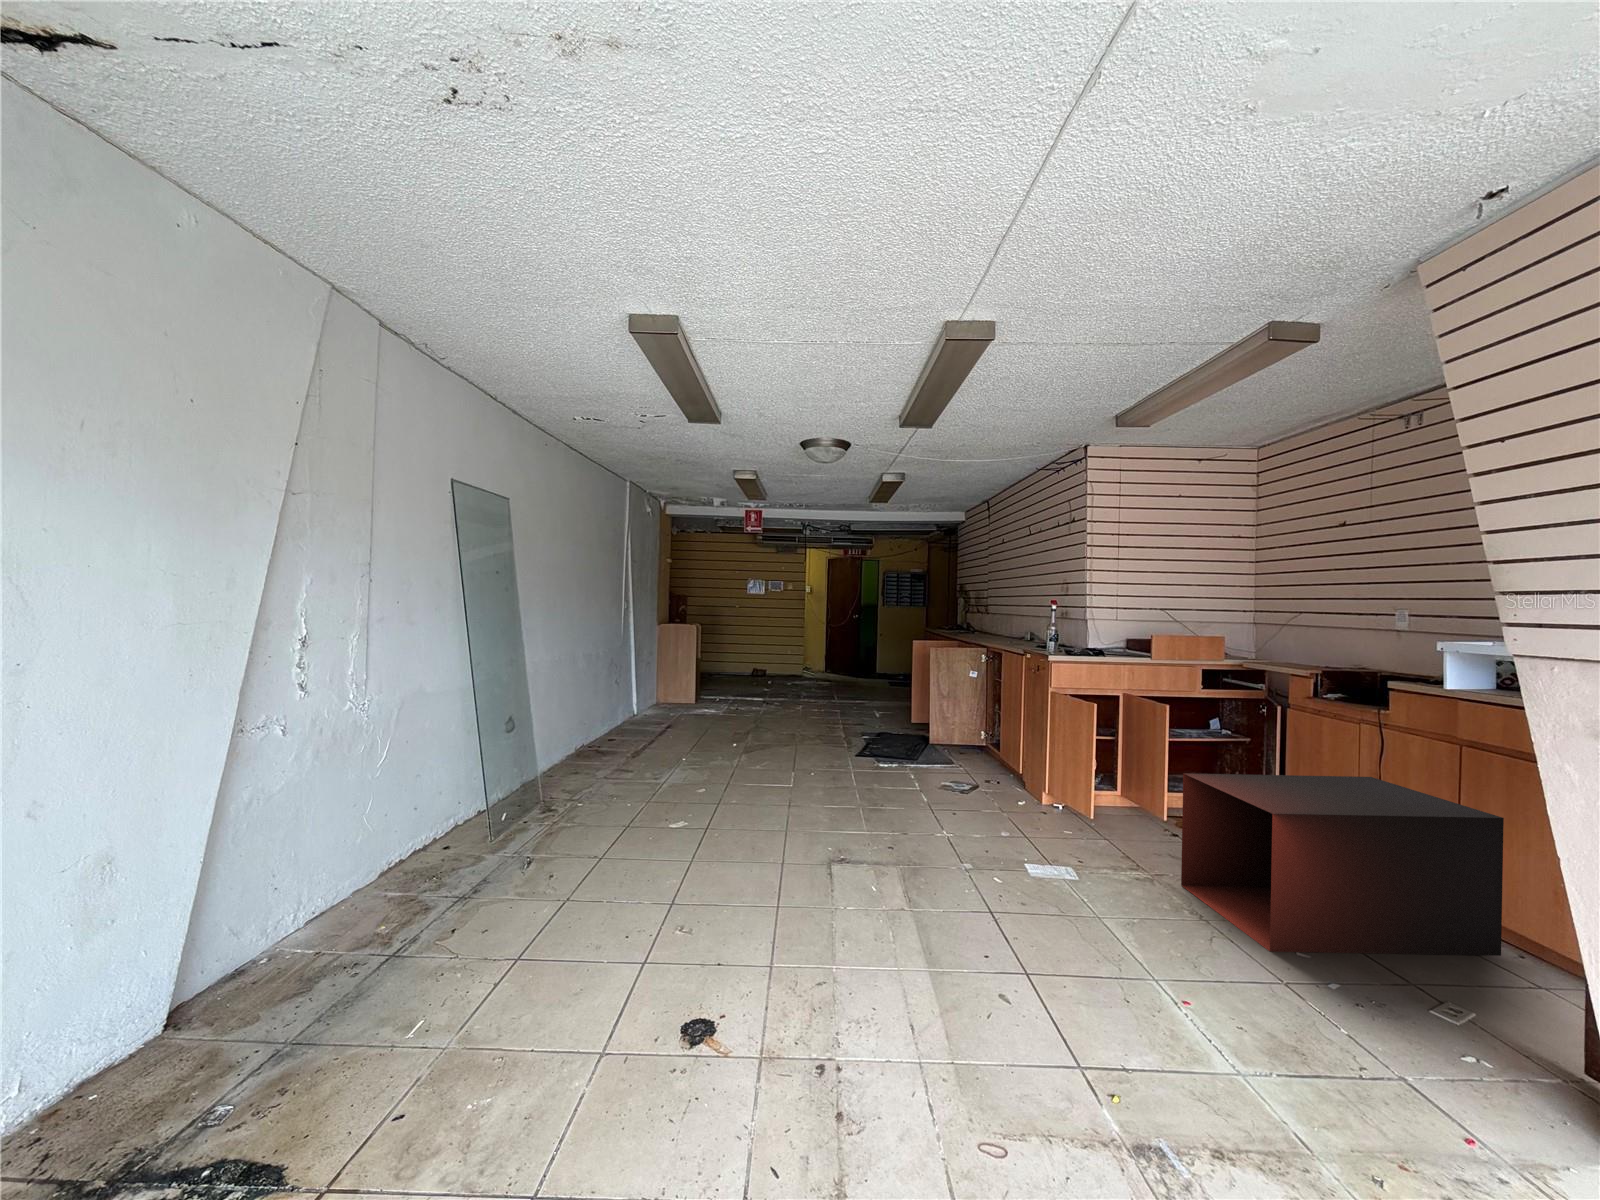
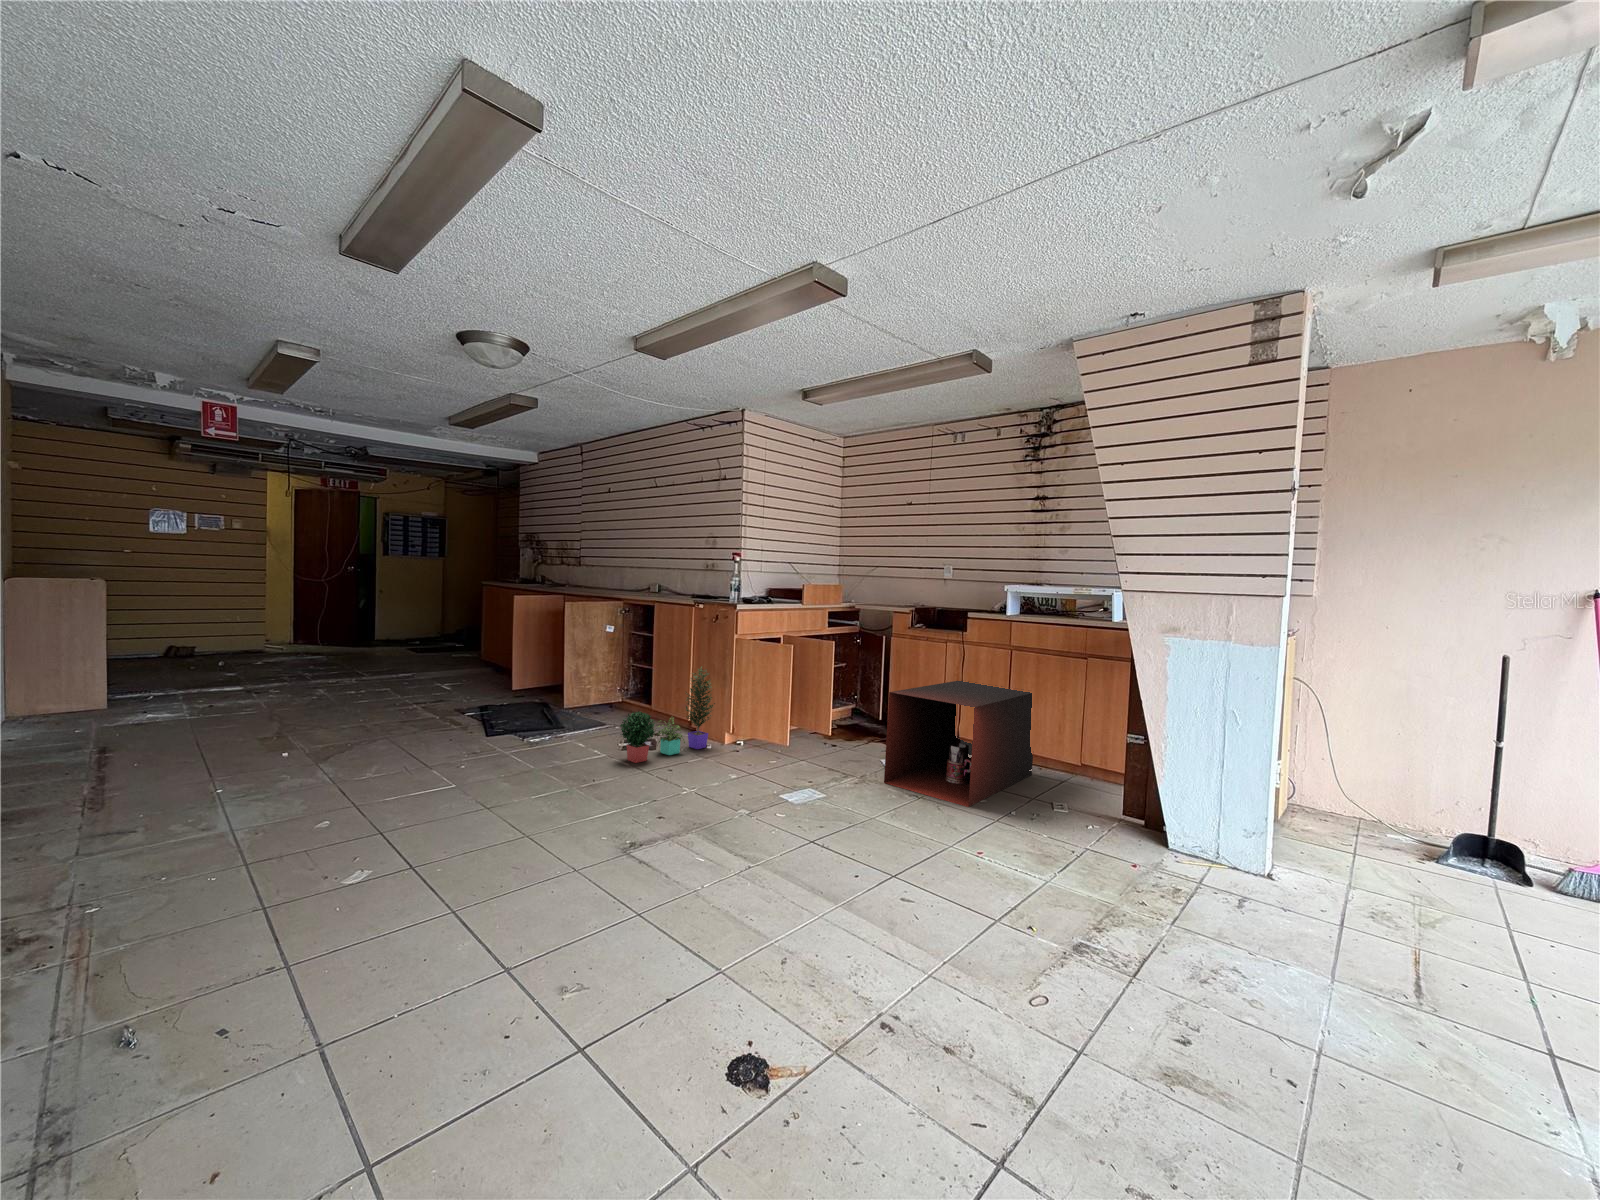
potted plant: none [927,717,1031,798] -> present [620,666,715,763]

